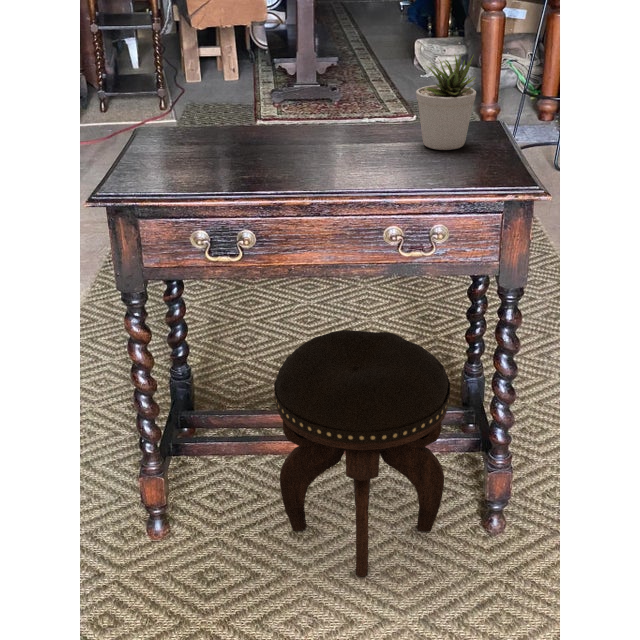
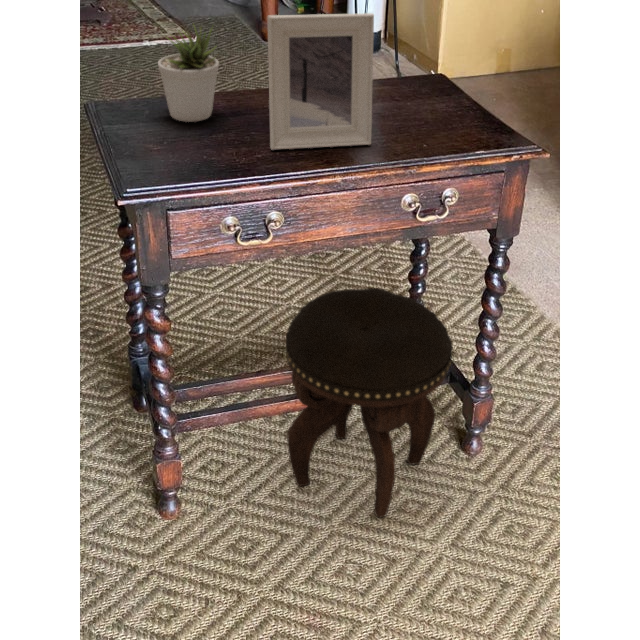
picture frame: none [258,40,366,175] -> present [267,13,374,150]
potted plant: present [416,55,476,150] -> present [158,28,219,122]

